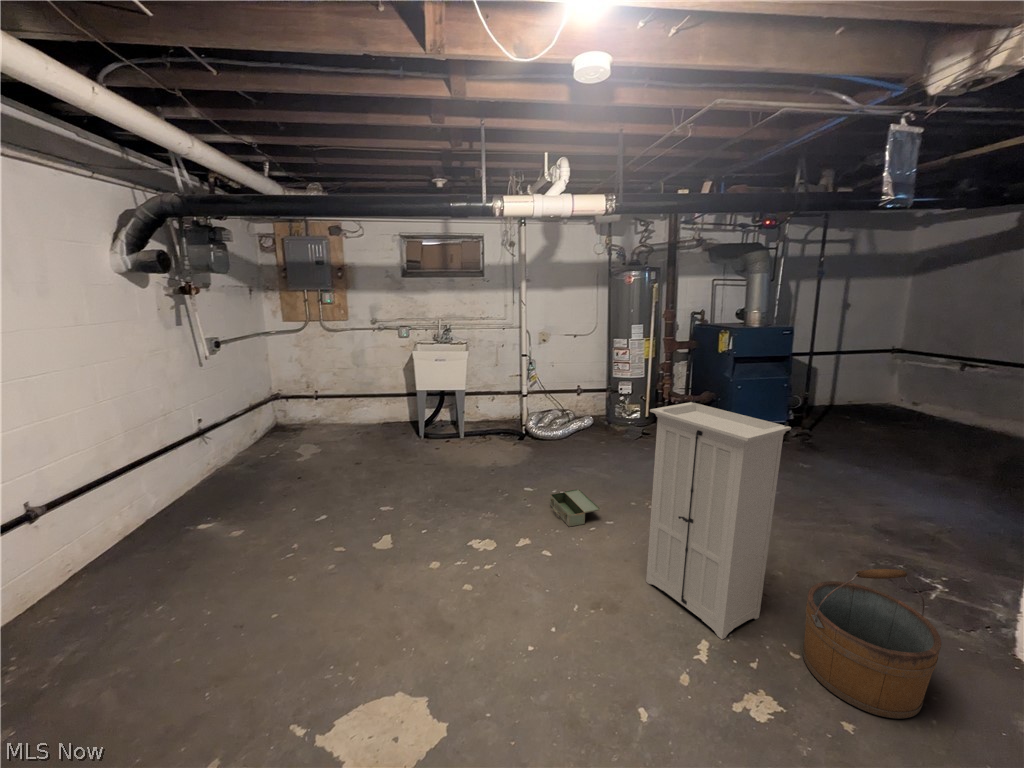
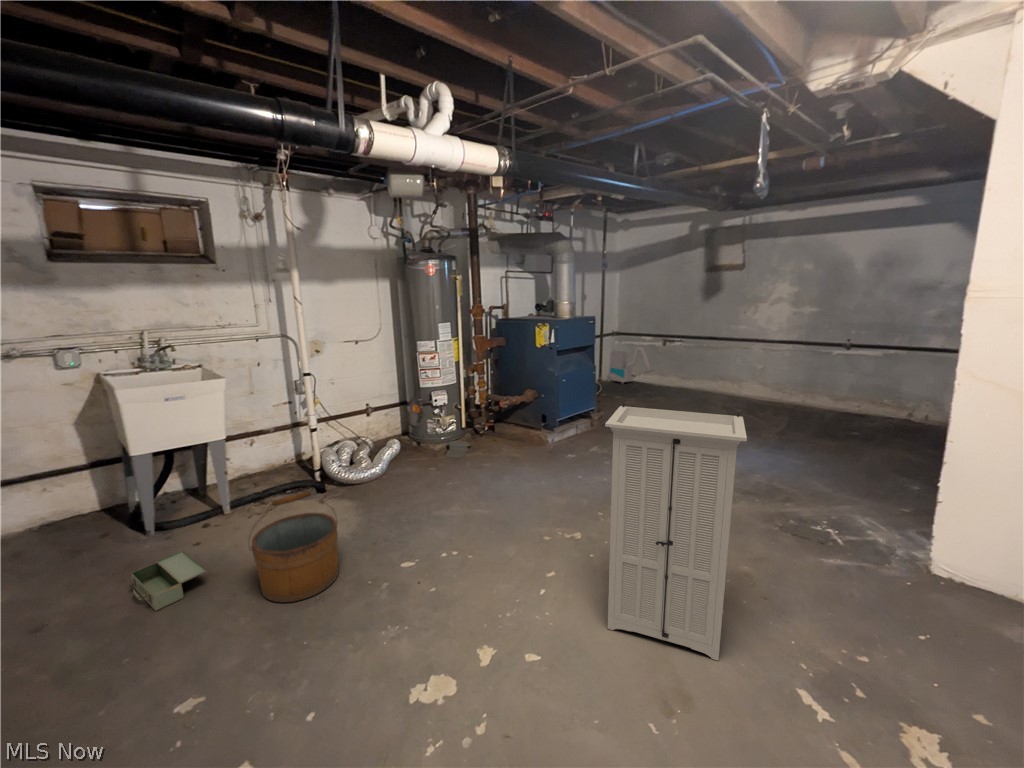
vacuum cleaner: none [866,368,937,411] -> present [607,347,654,383]
toolbox: present [550,489,600,527] -> present [131,552,206,611]
bucket: present [803,569,941,719] -> present [249,492,339,602]

